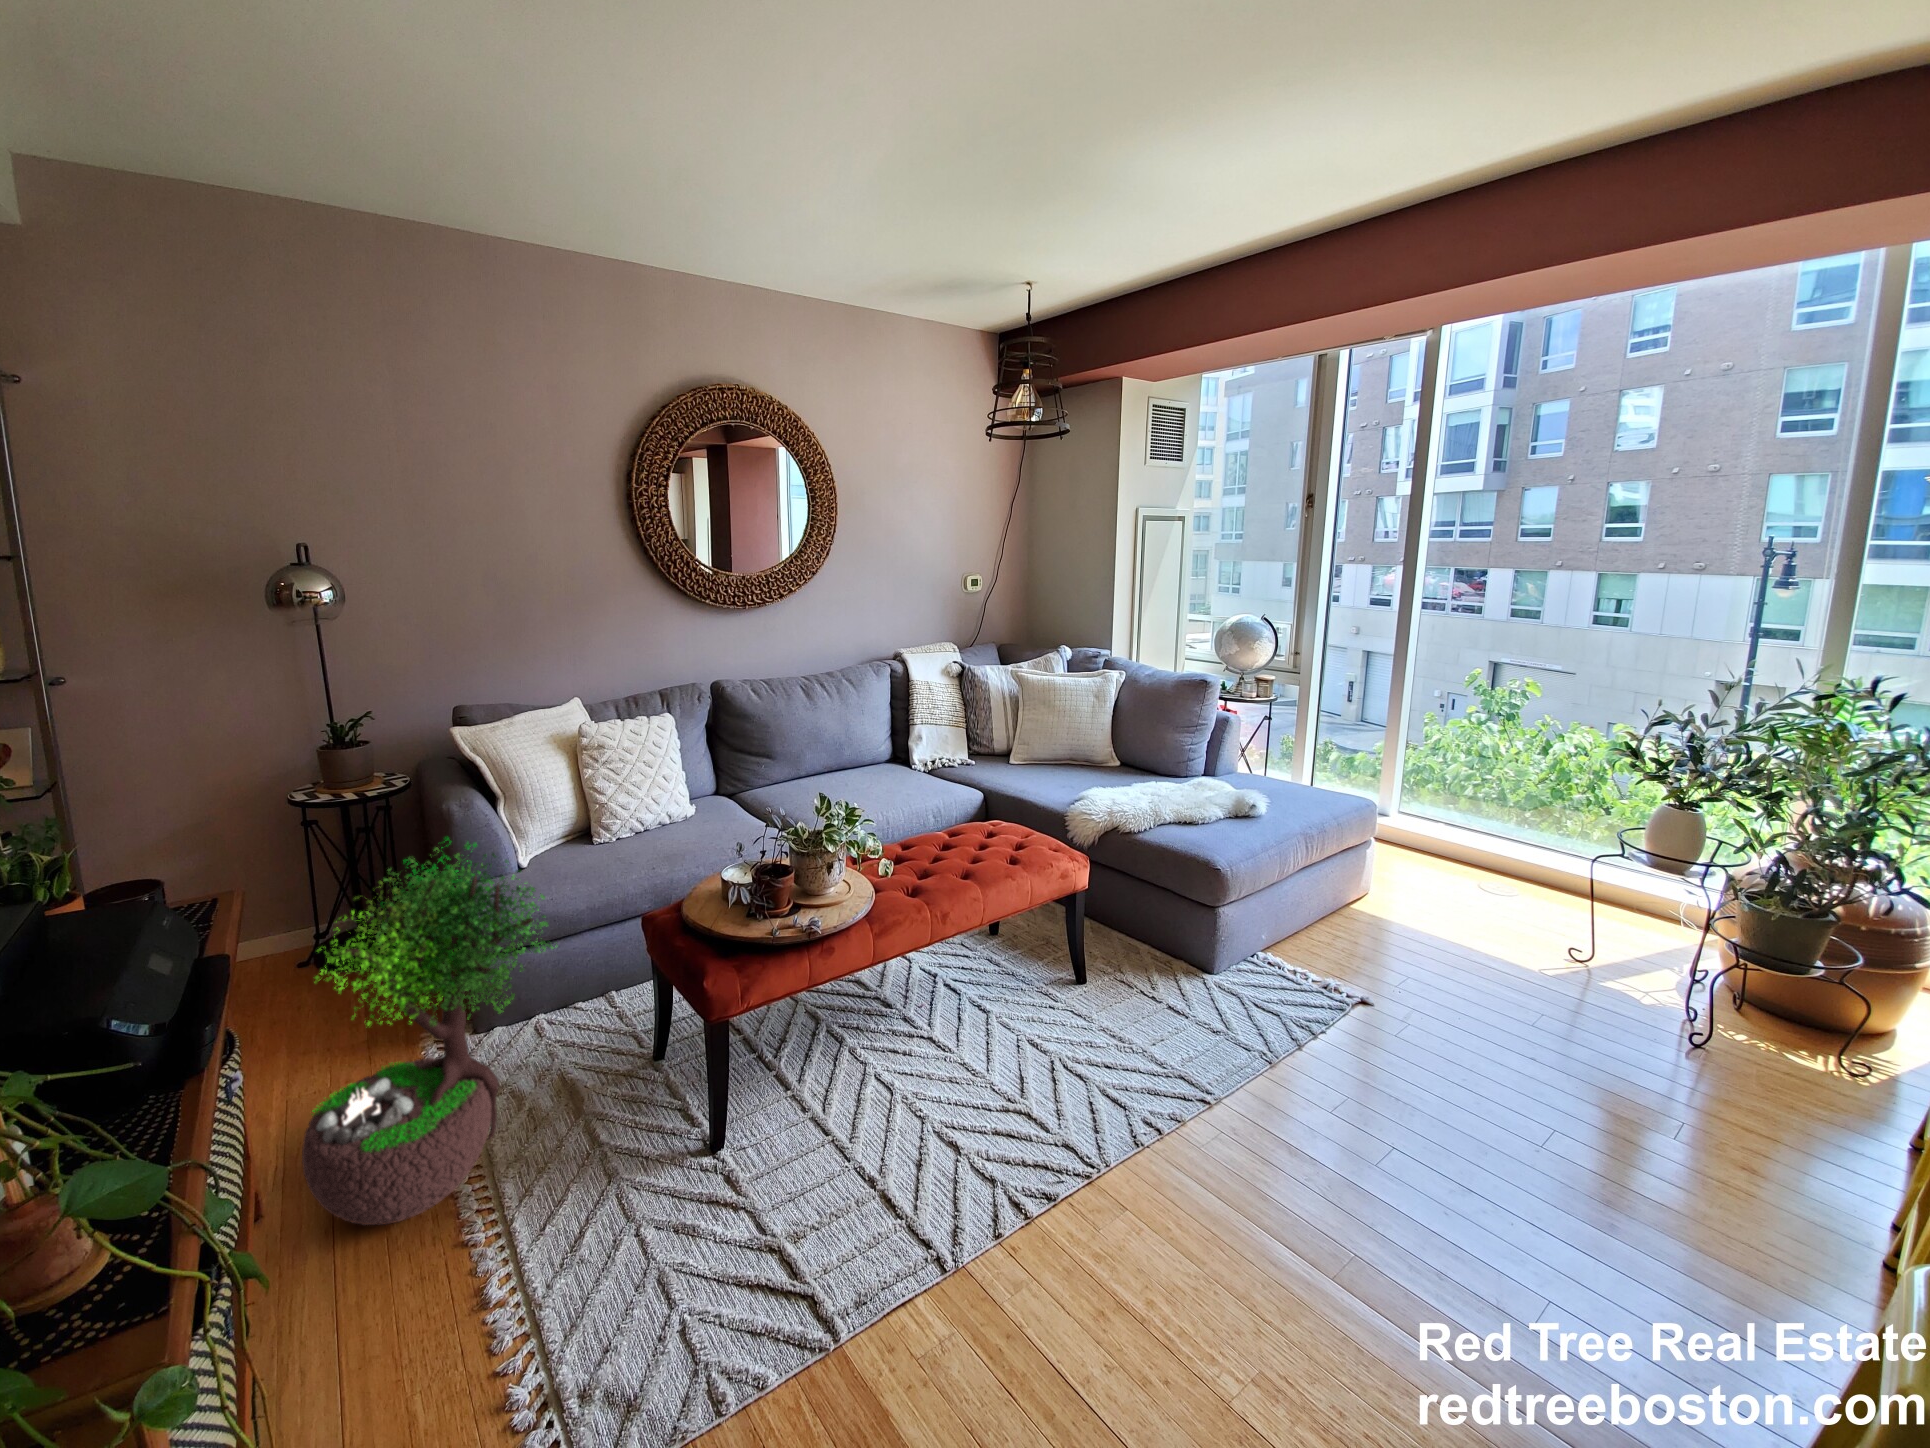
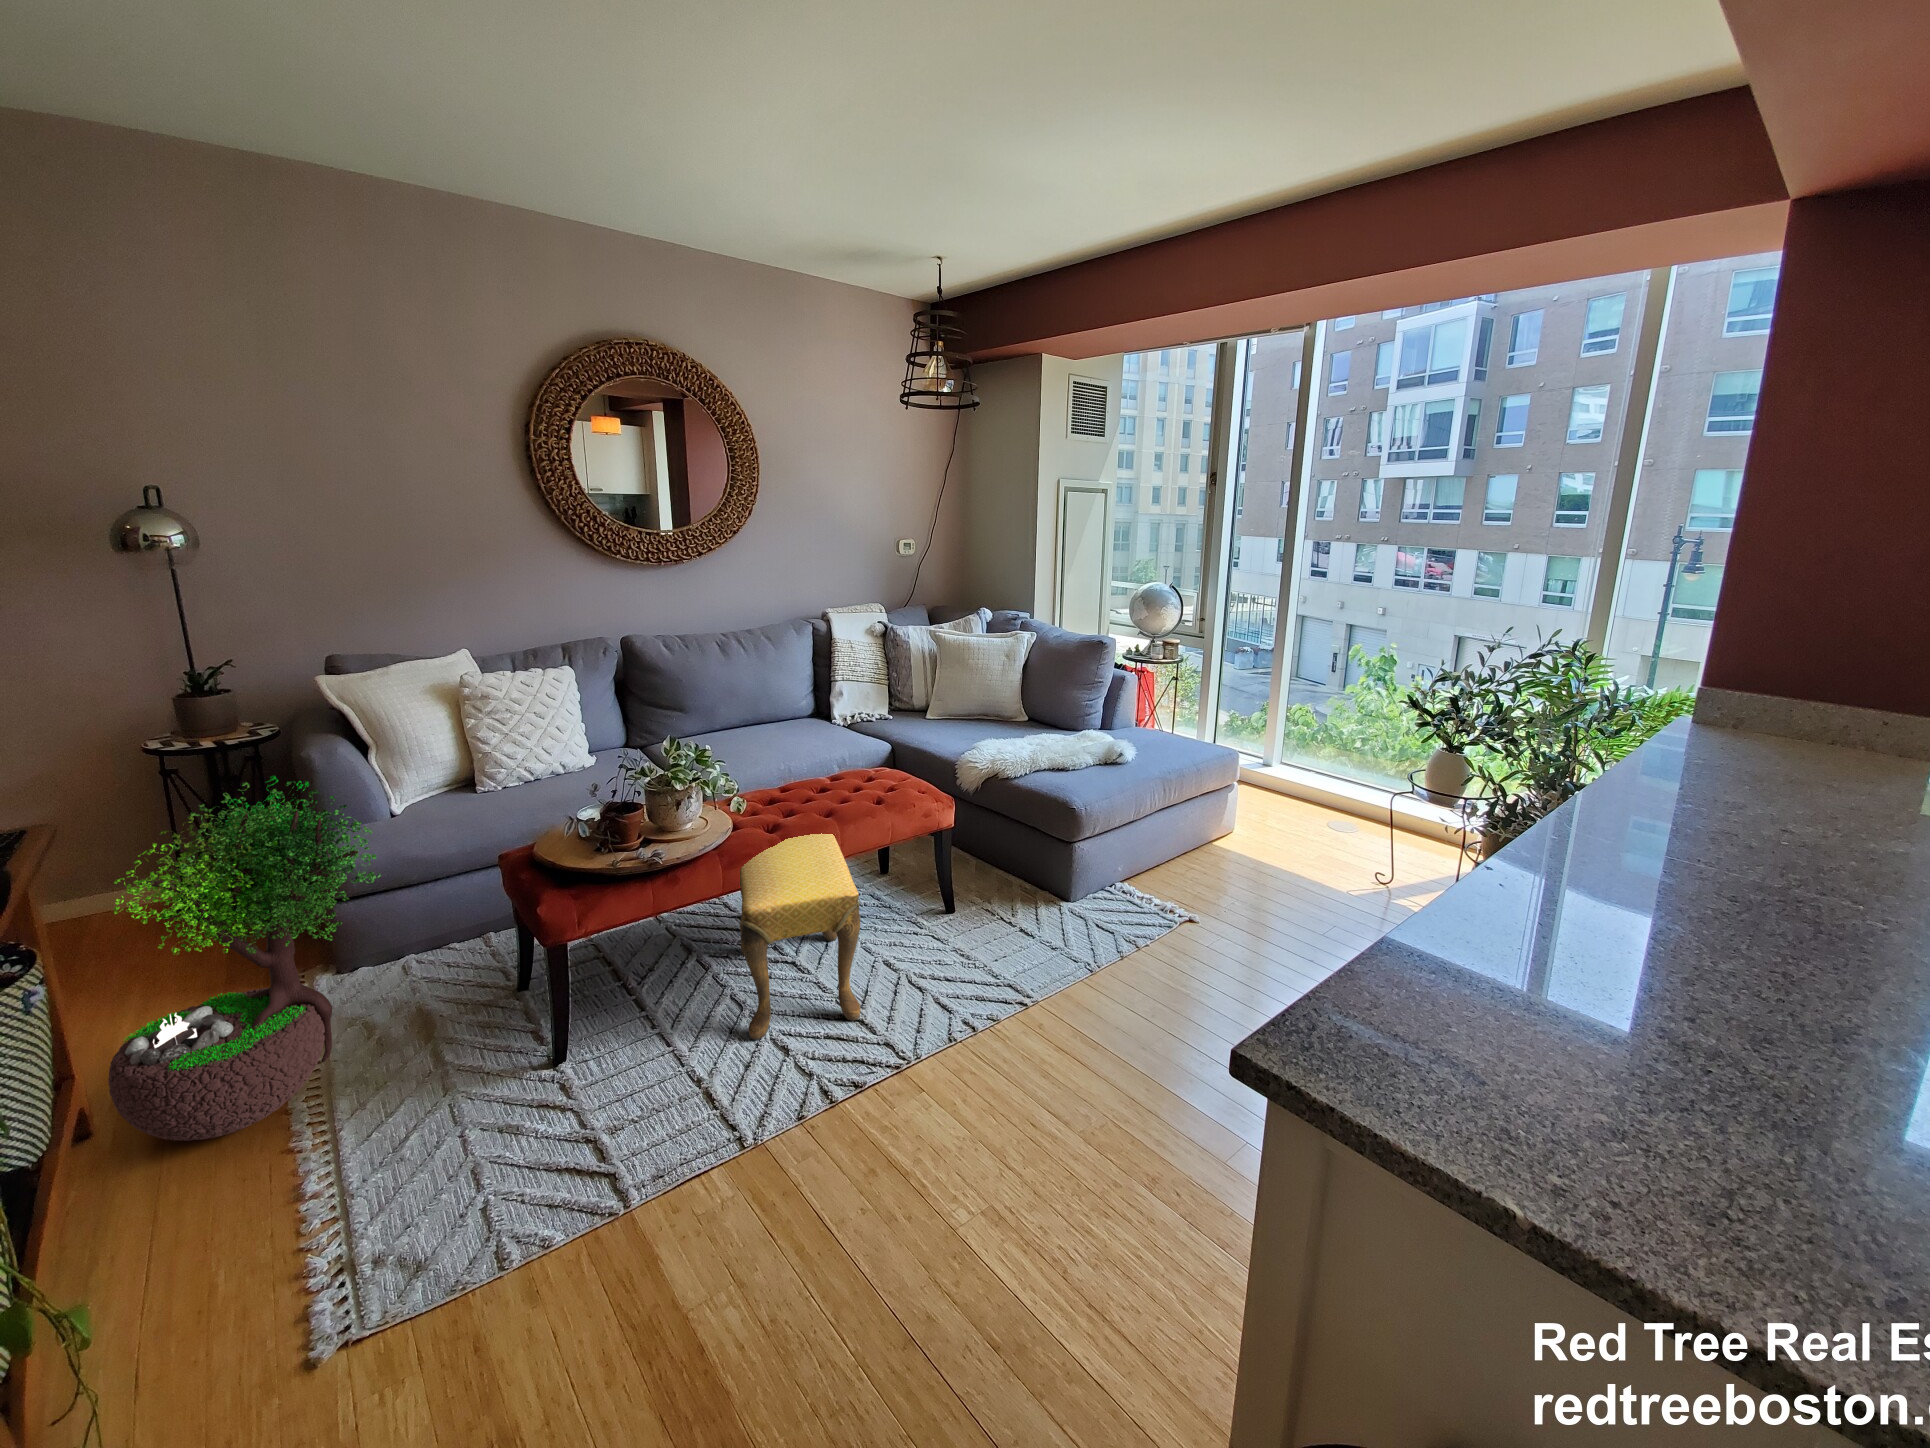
footstool: none [870,890,1029,1133] -> present [740,833,860,1040]

